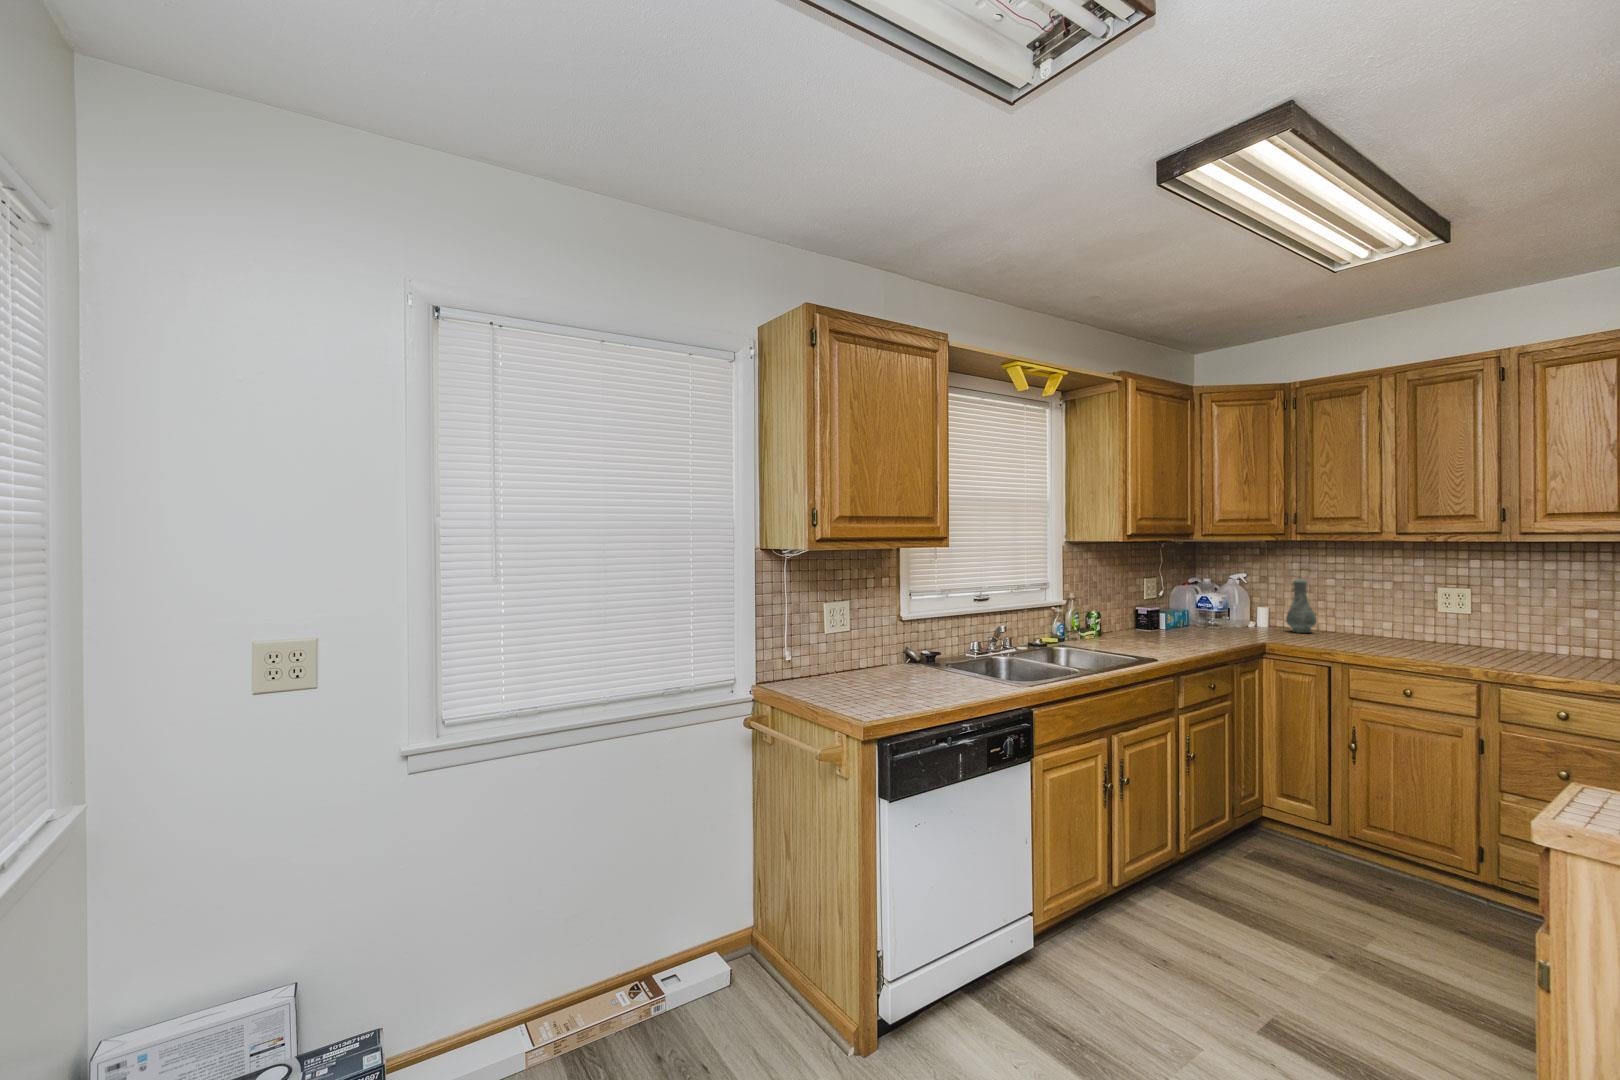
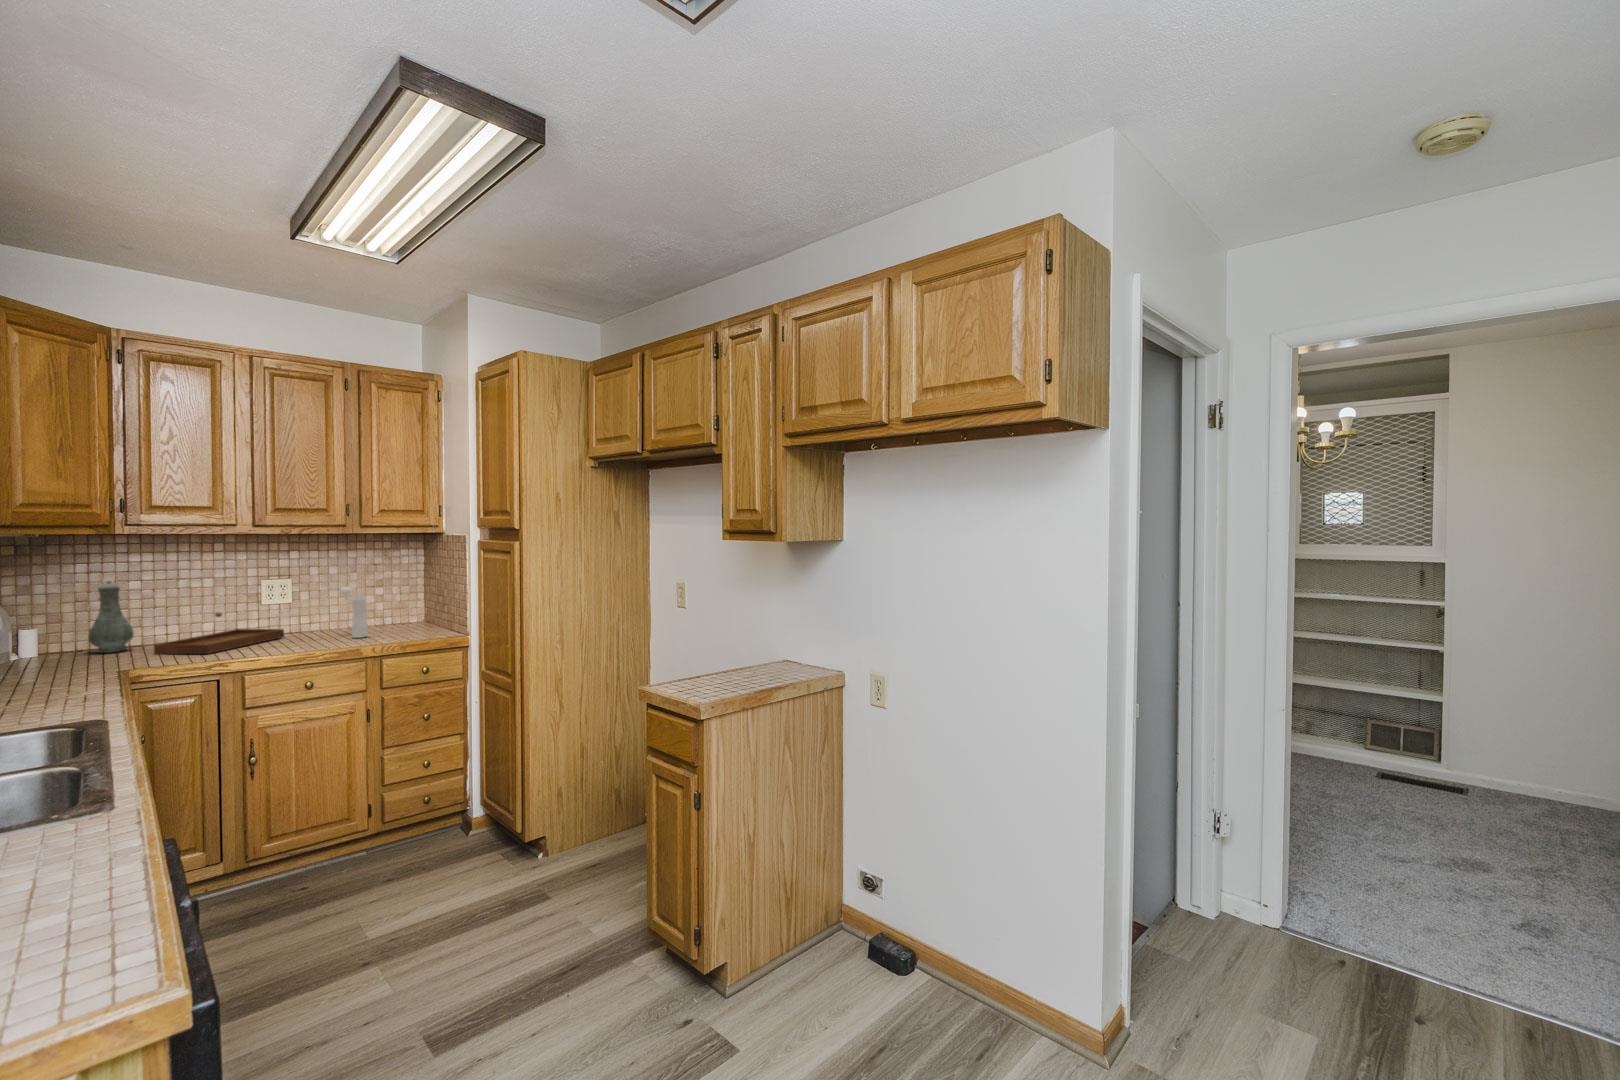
pepper mill: none [1496,602,1517,661] -> present [341,587,367,638]
tray: none [1314,612,1439,647] -> present [154,612,284,654]

